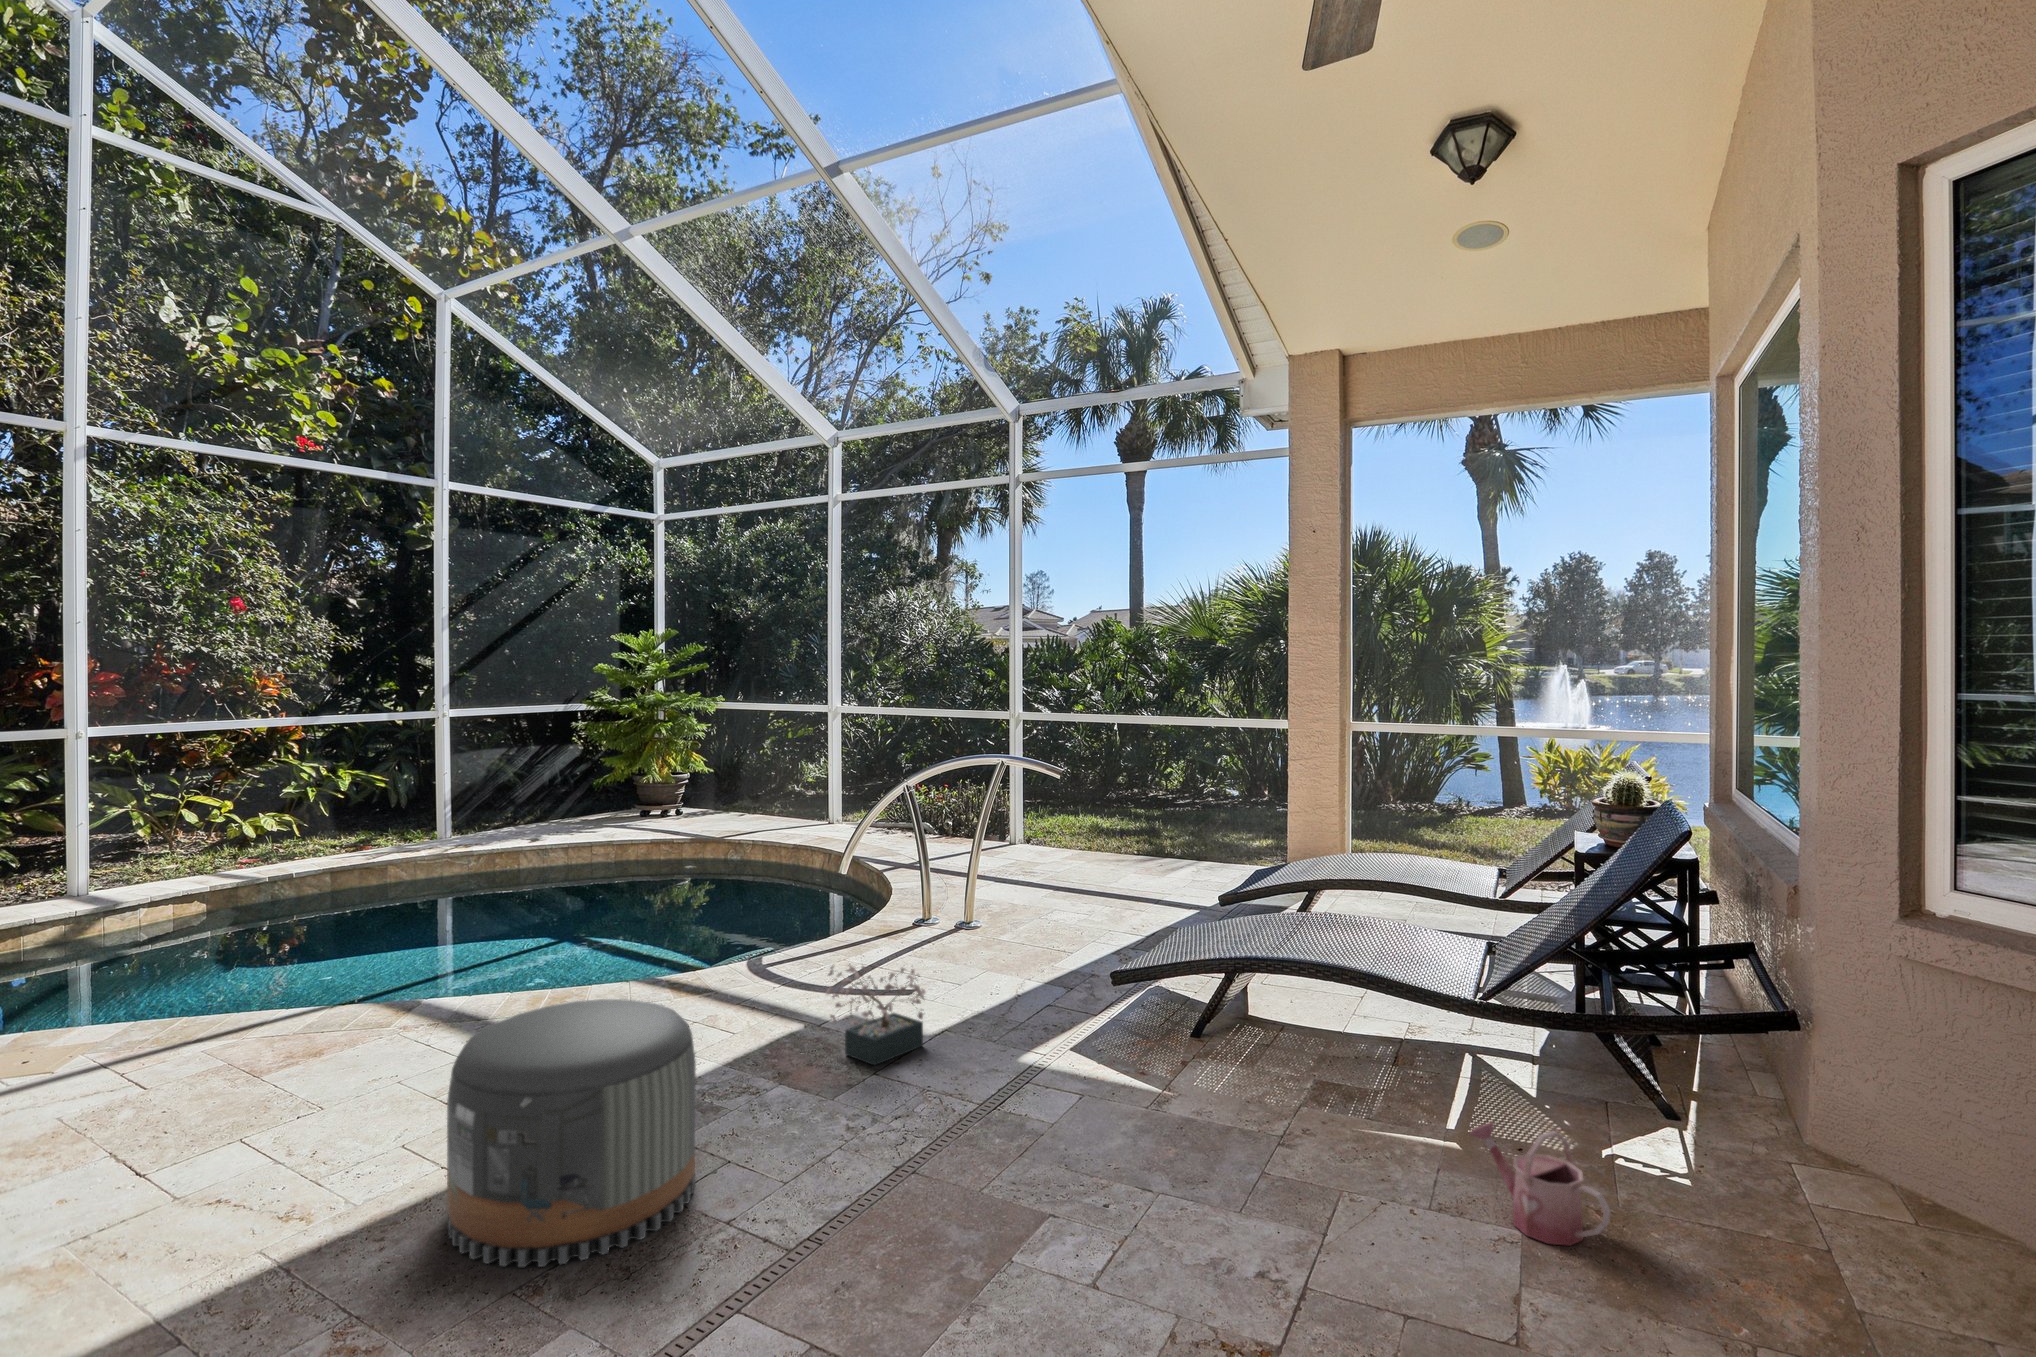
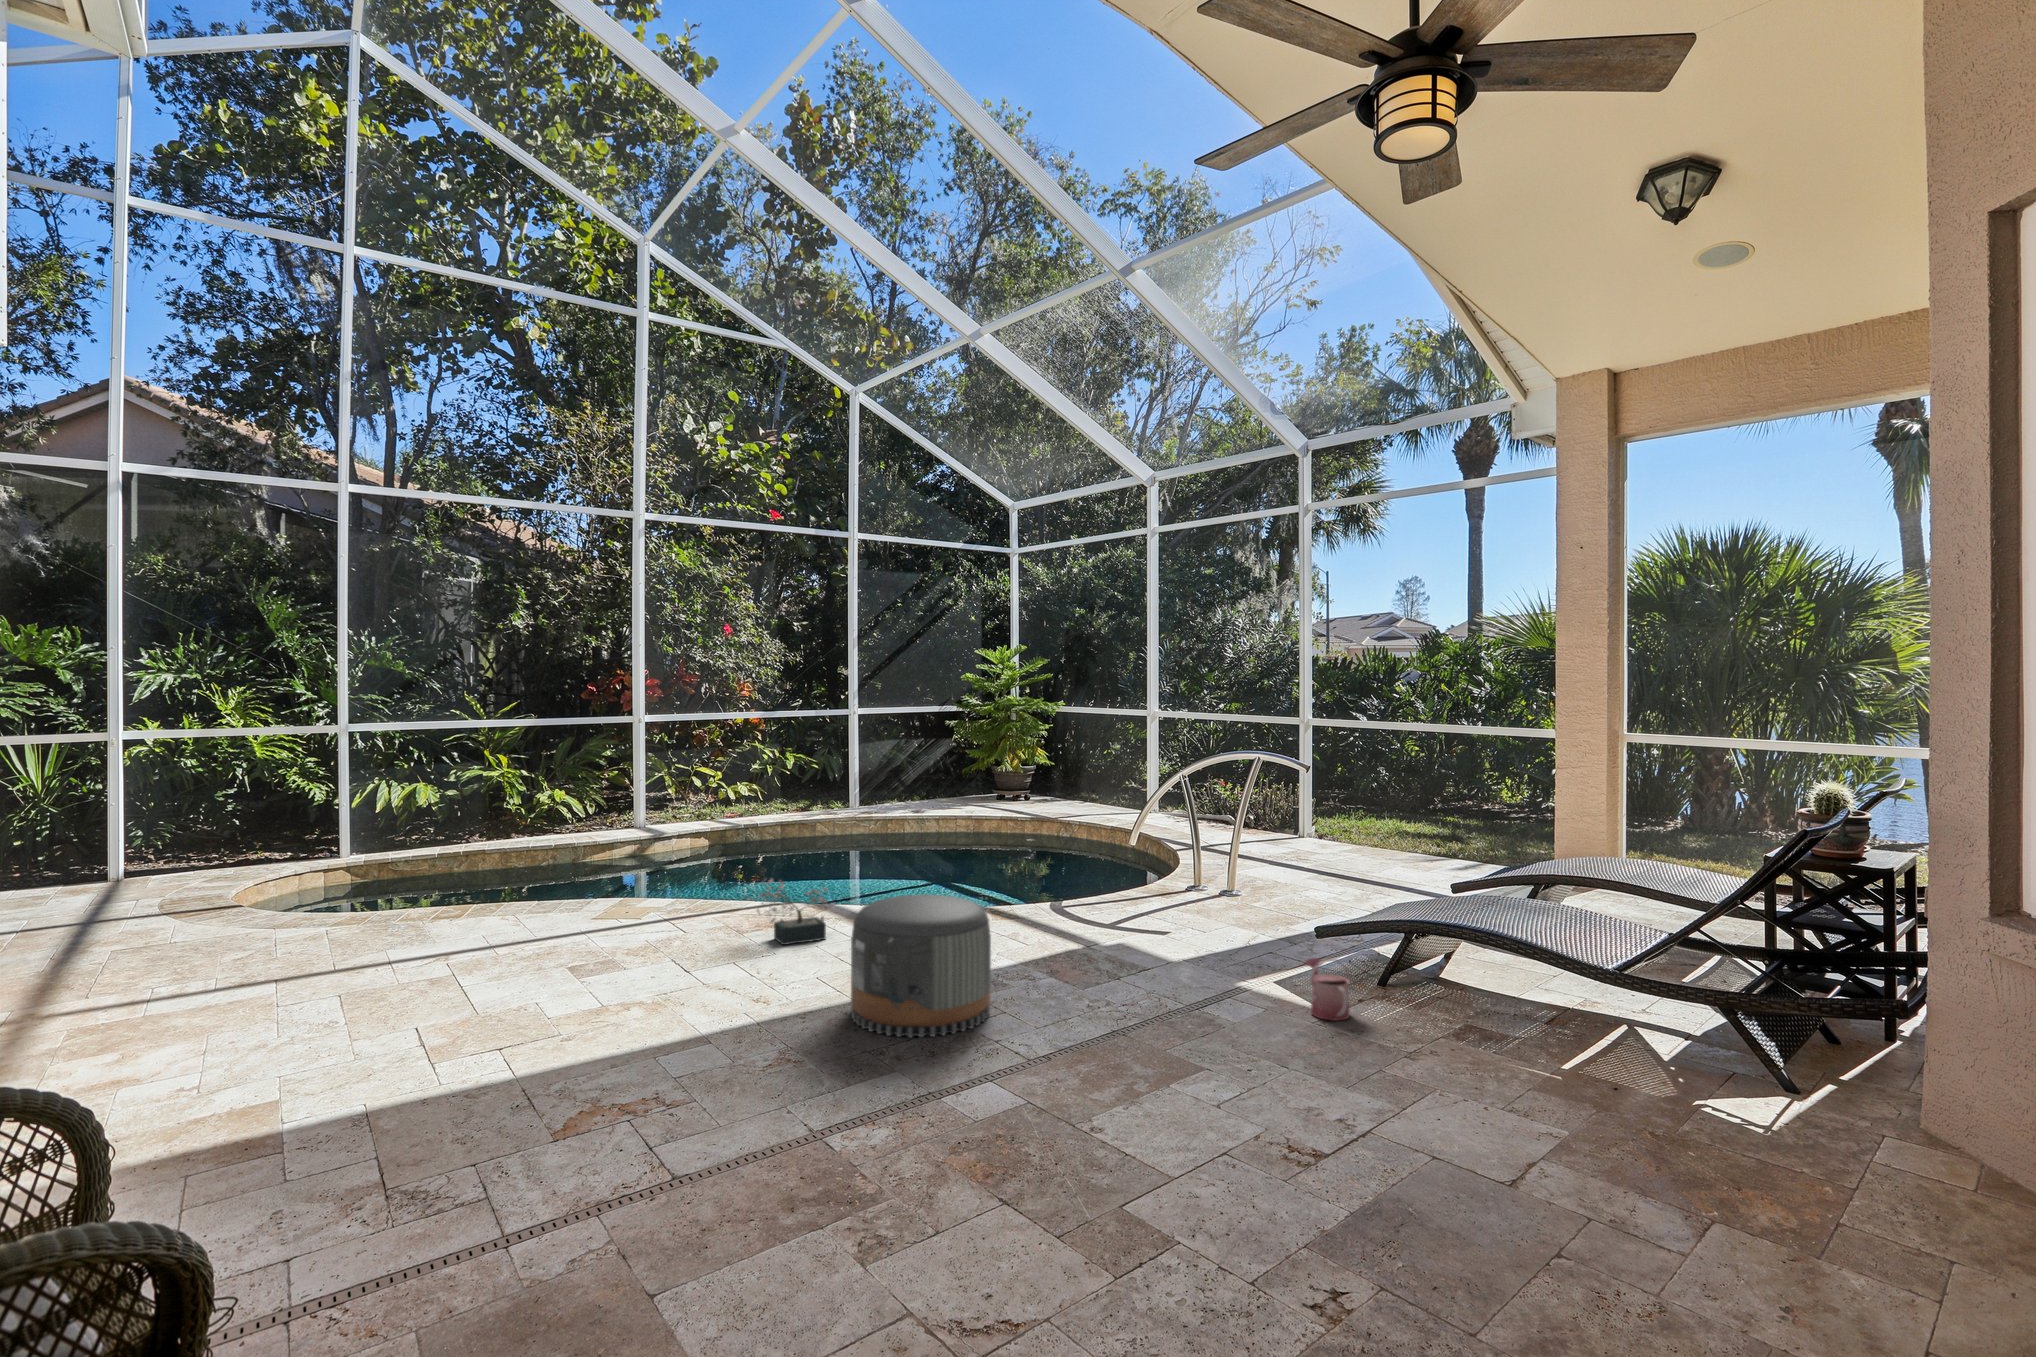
decorative plant: present [826,966,925,1065] -> present [757,879,834,945]
watering can: present [1470,1122,1611,1246] -> present [1305,958,1351,1021]

